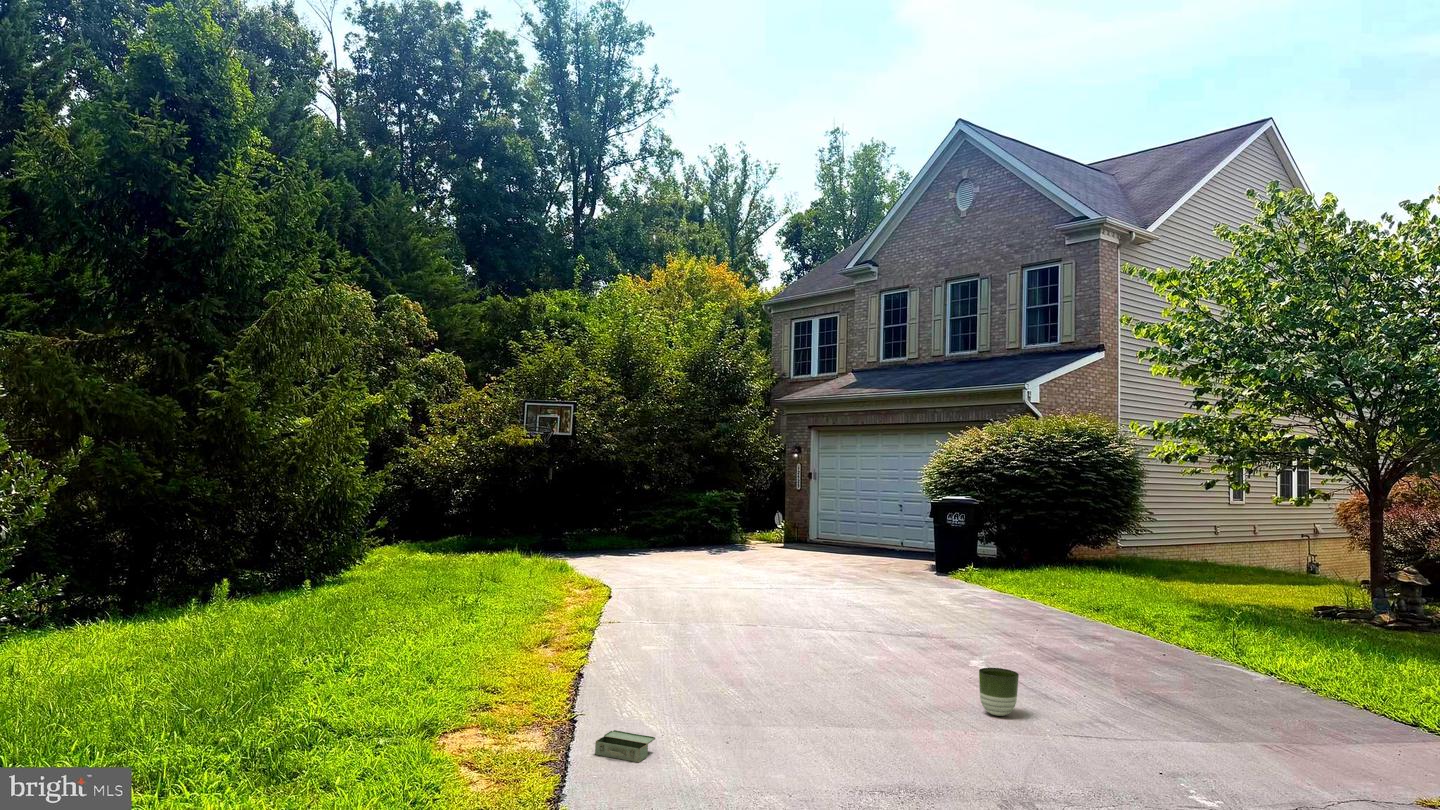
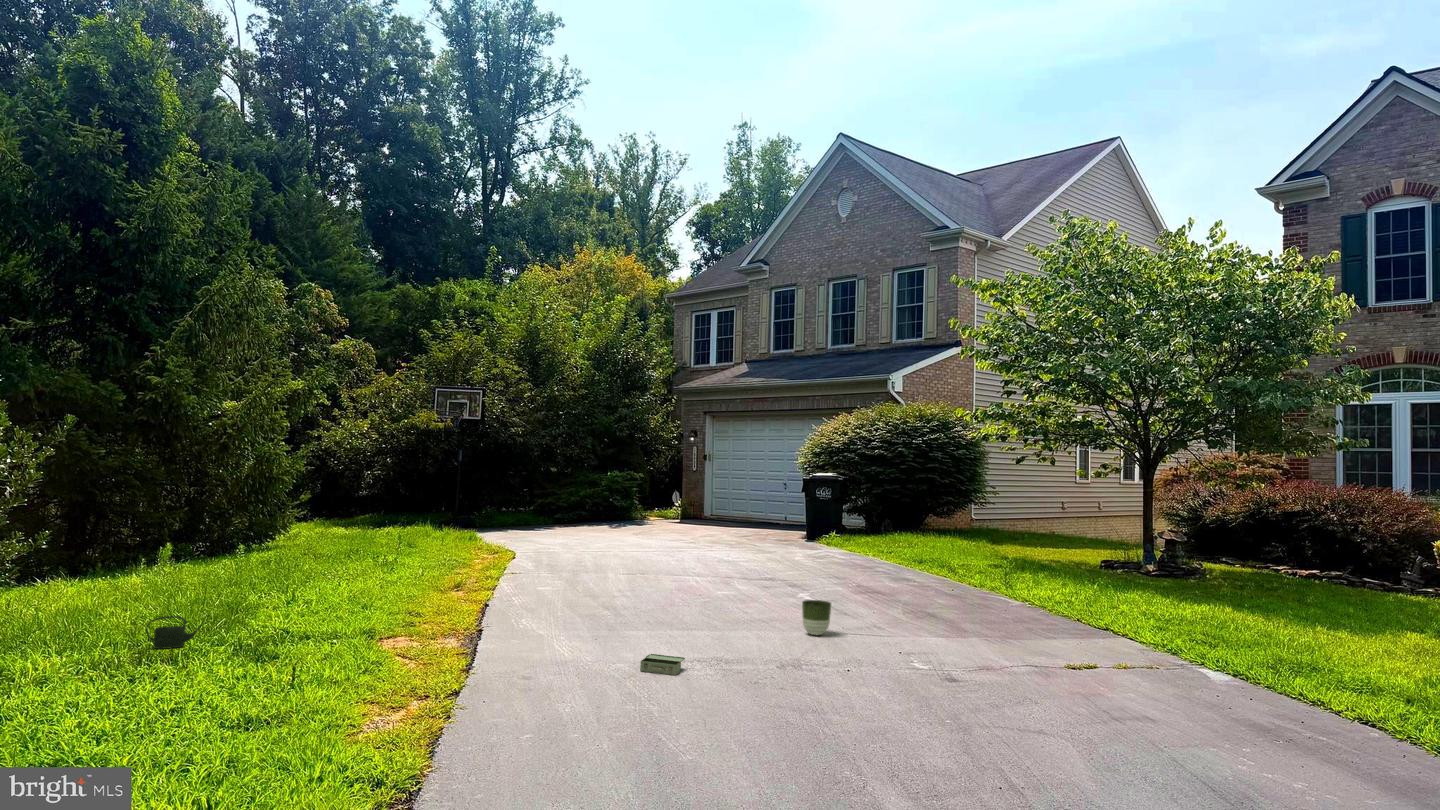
watering can: none [143,686,221,730] -> present [146,616,206,649]
toolbox: present [595,730,655,762] -> present [640,654,685,675]

